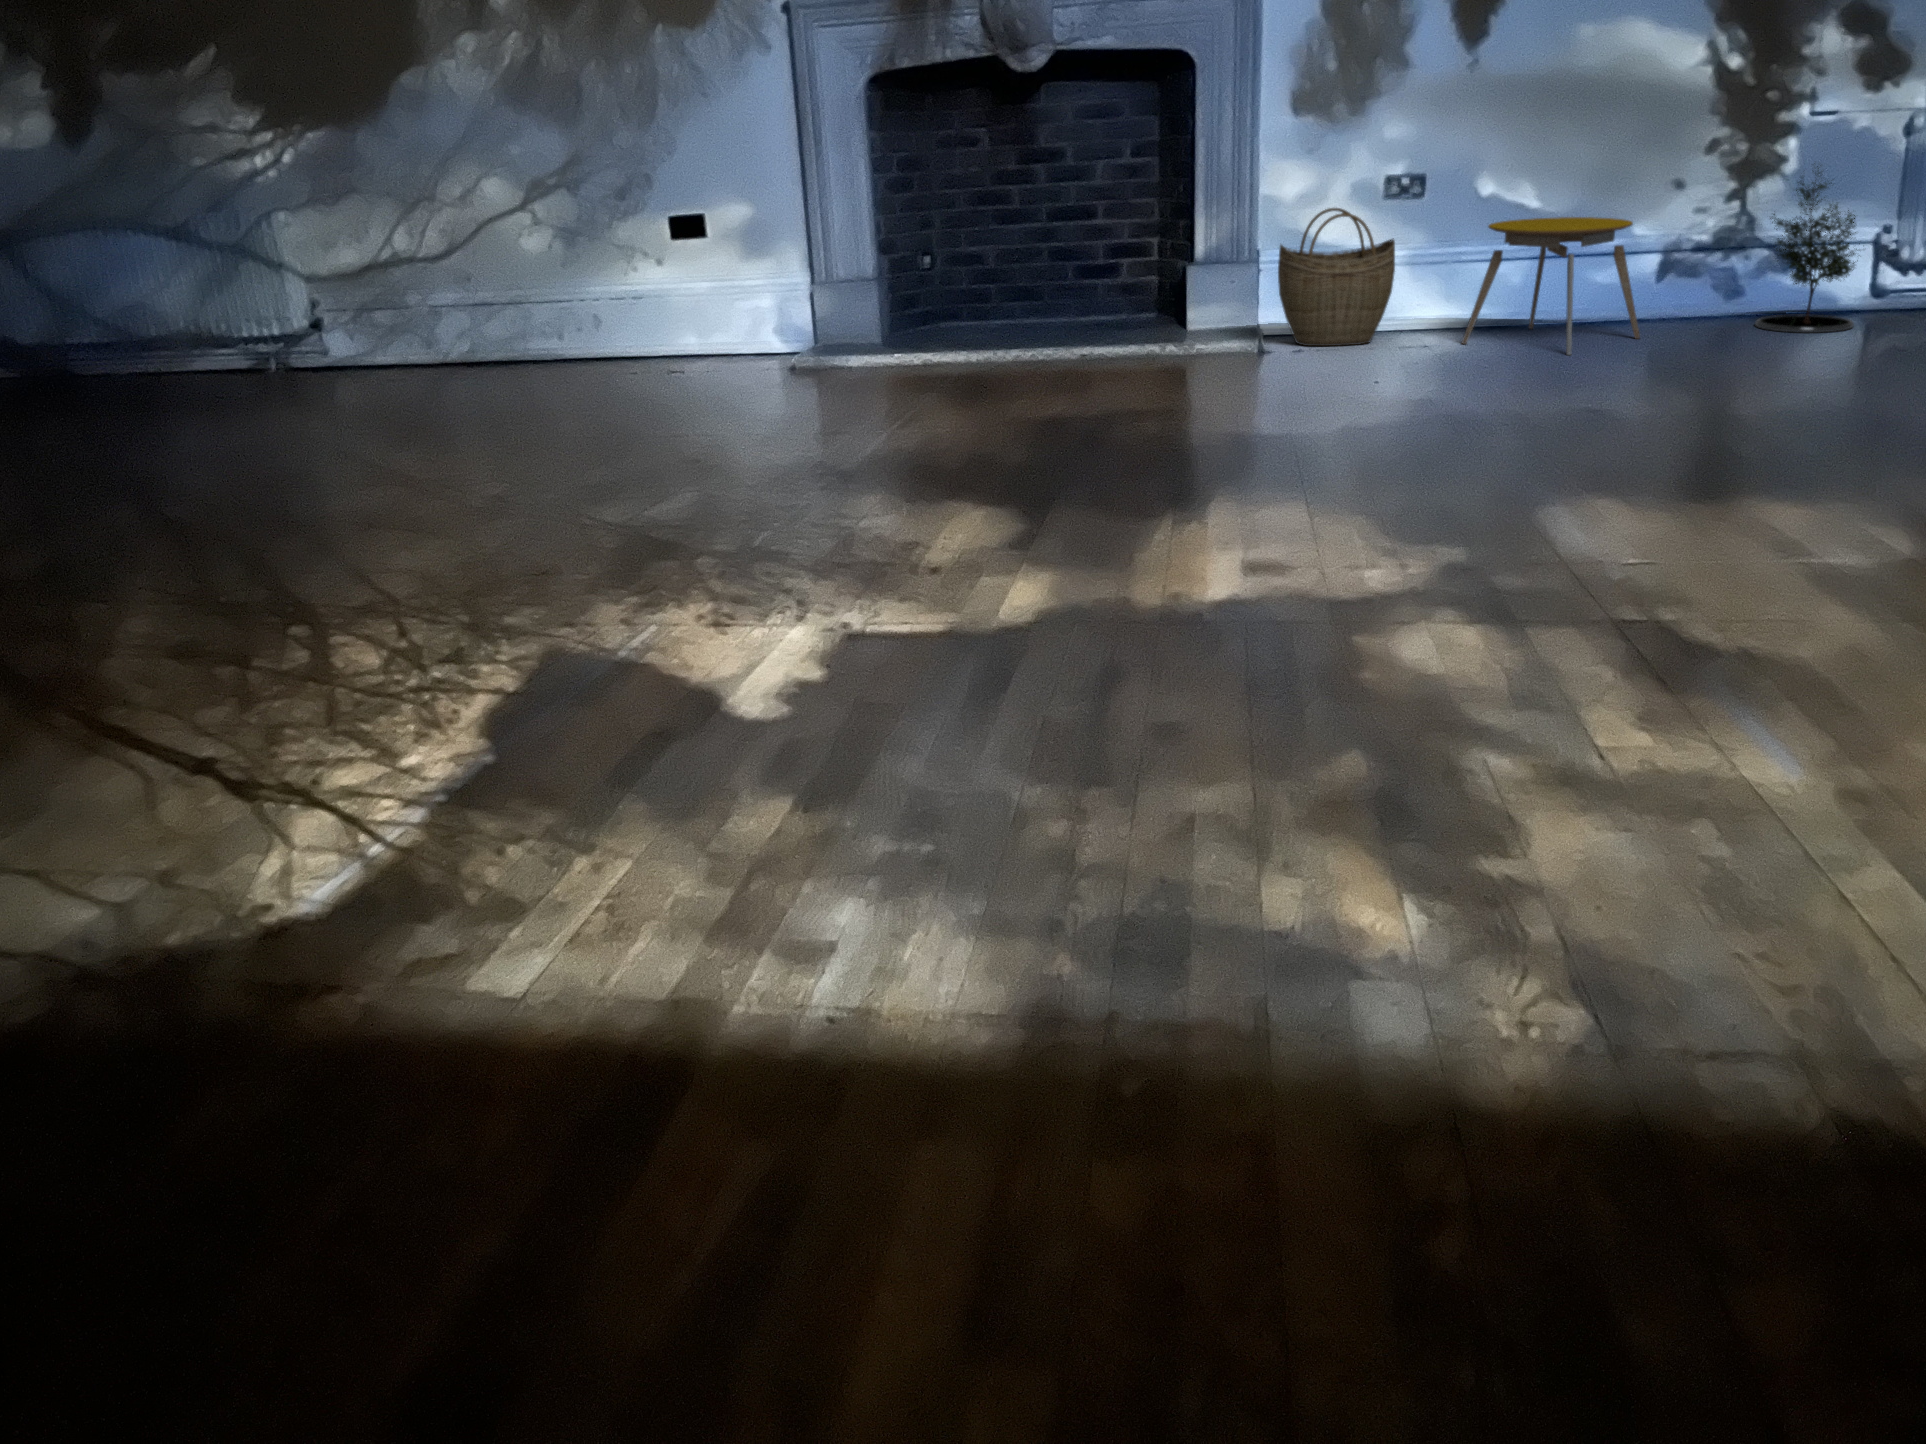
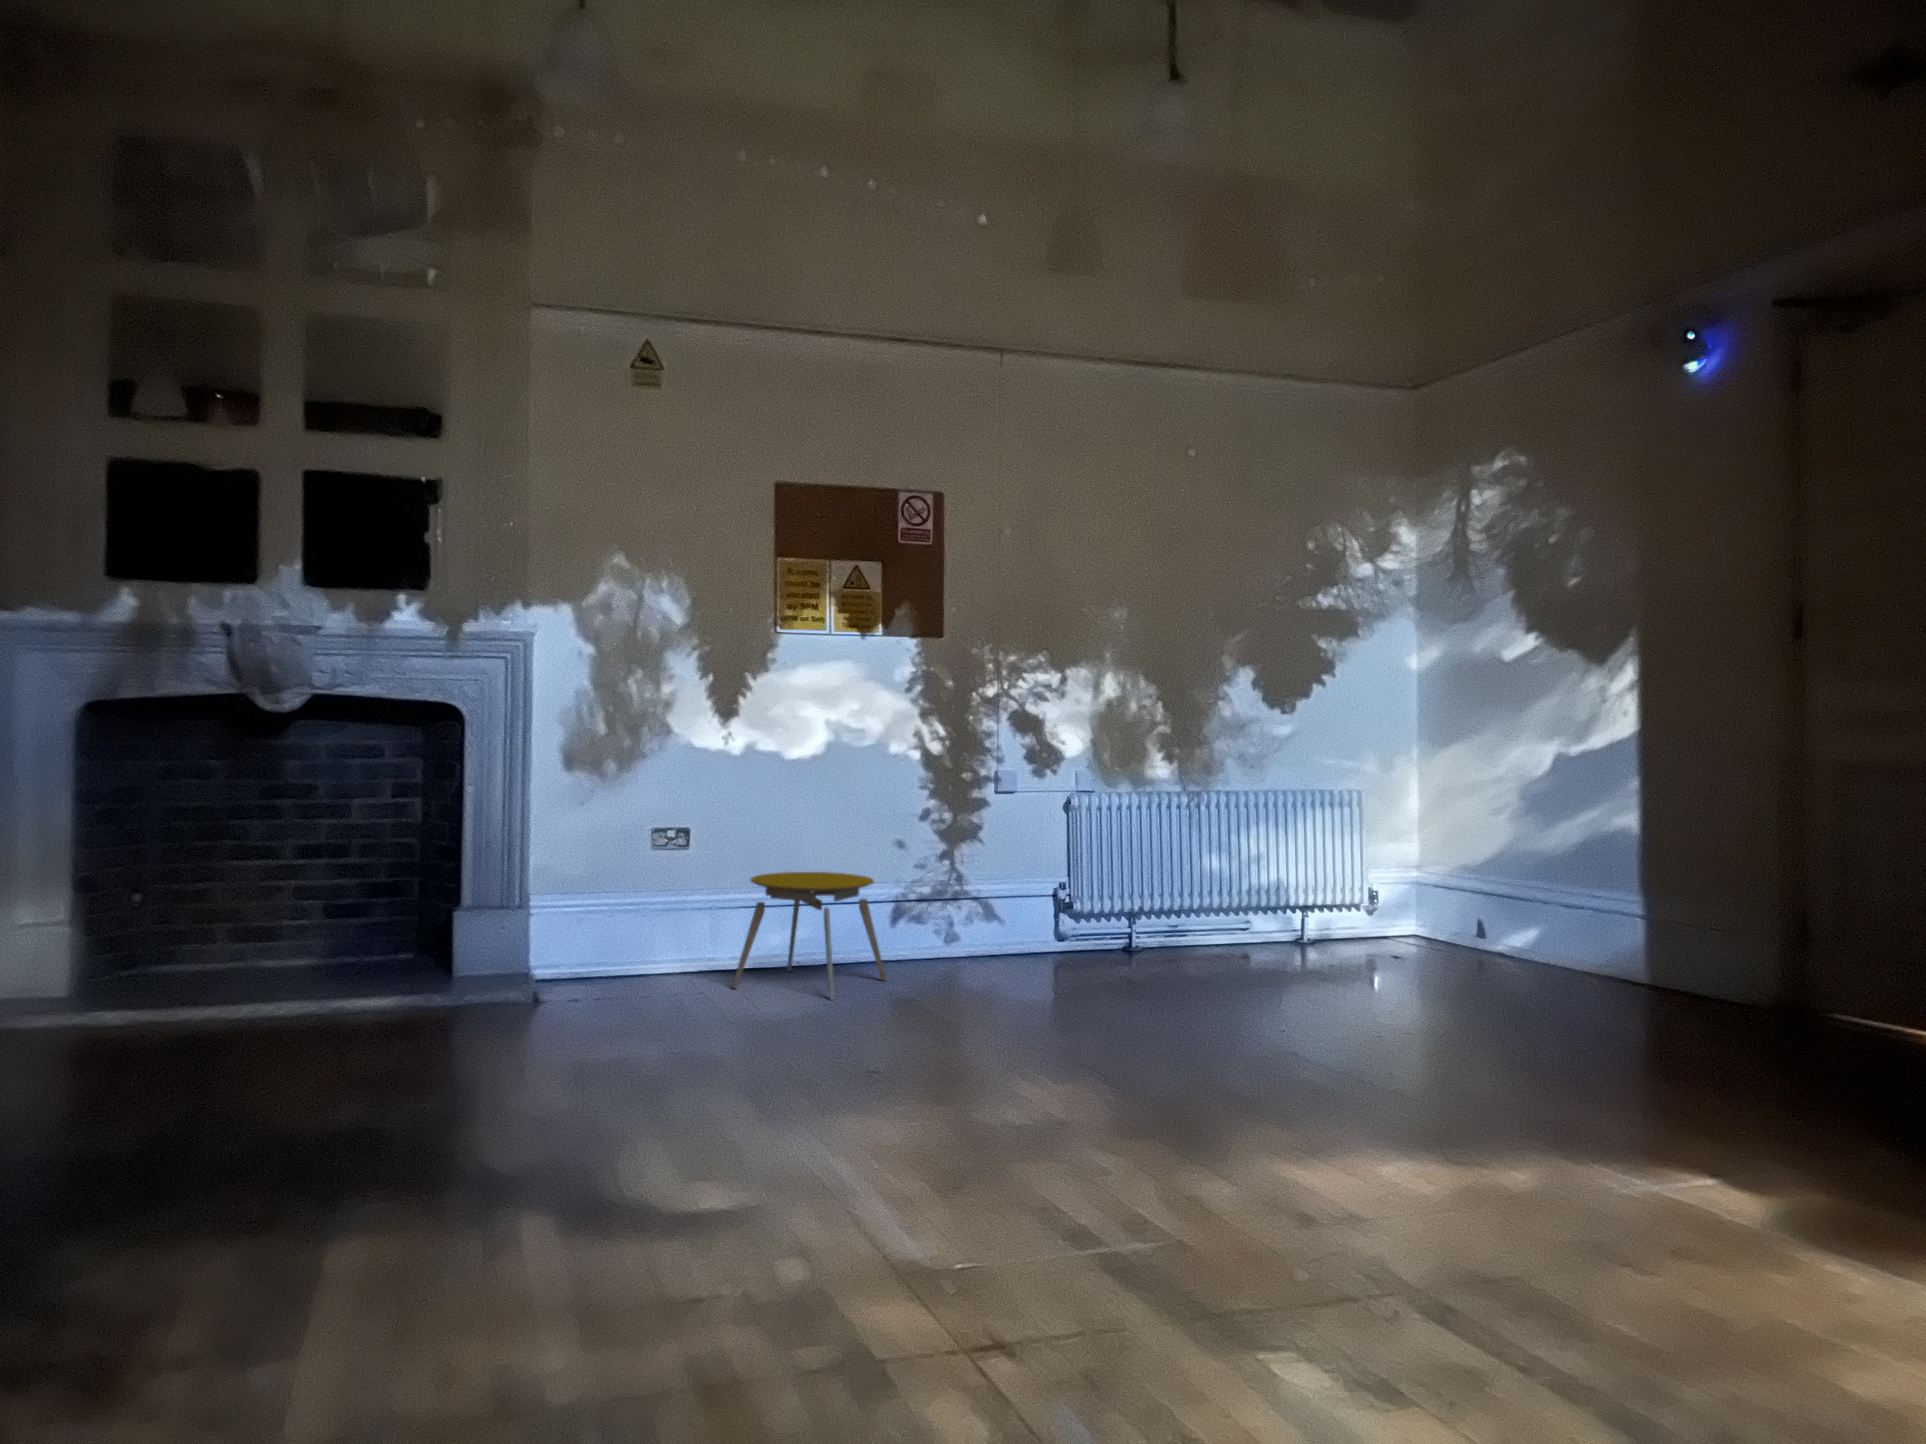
potted tree: present [1755,163,1858,333] -> none [974,832,1051,973]
woven basket: present [1278,208,1395,346] -> none [550,858,666,993]

